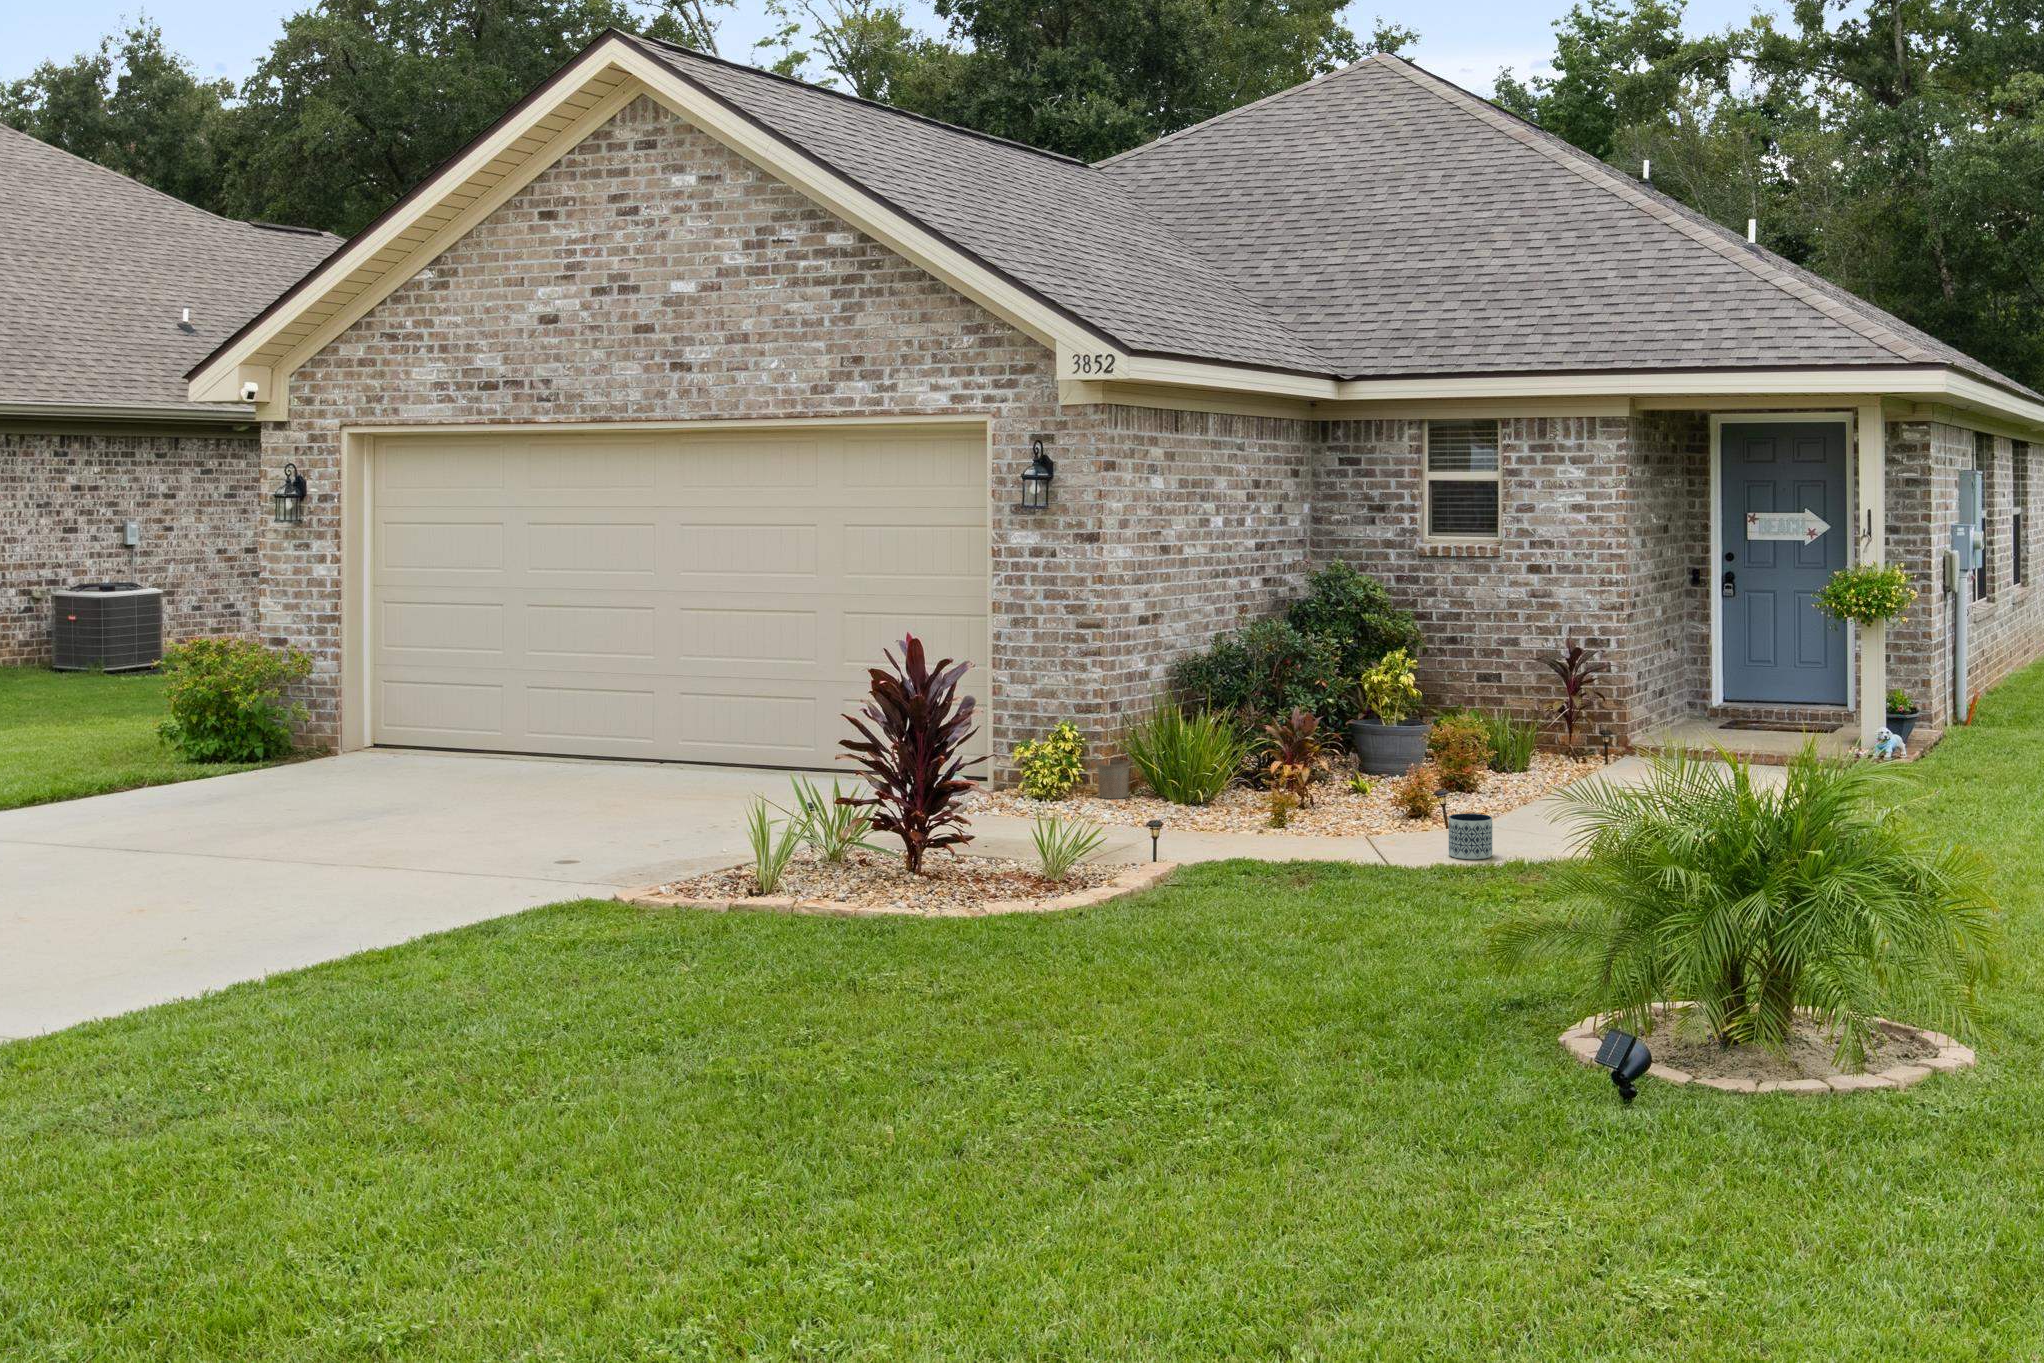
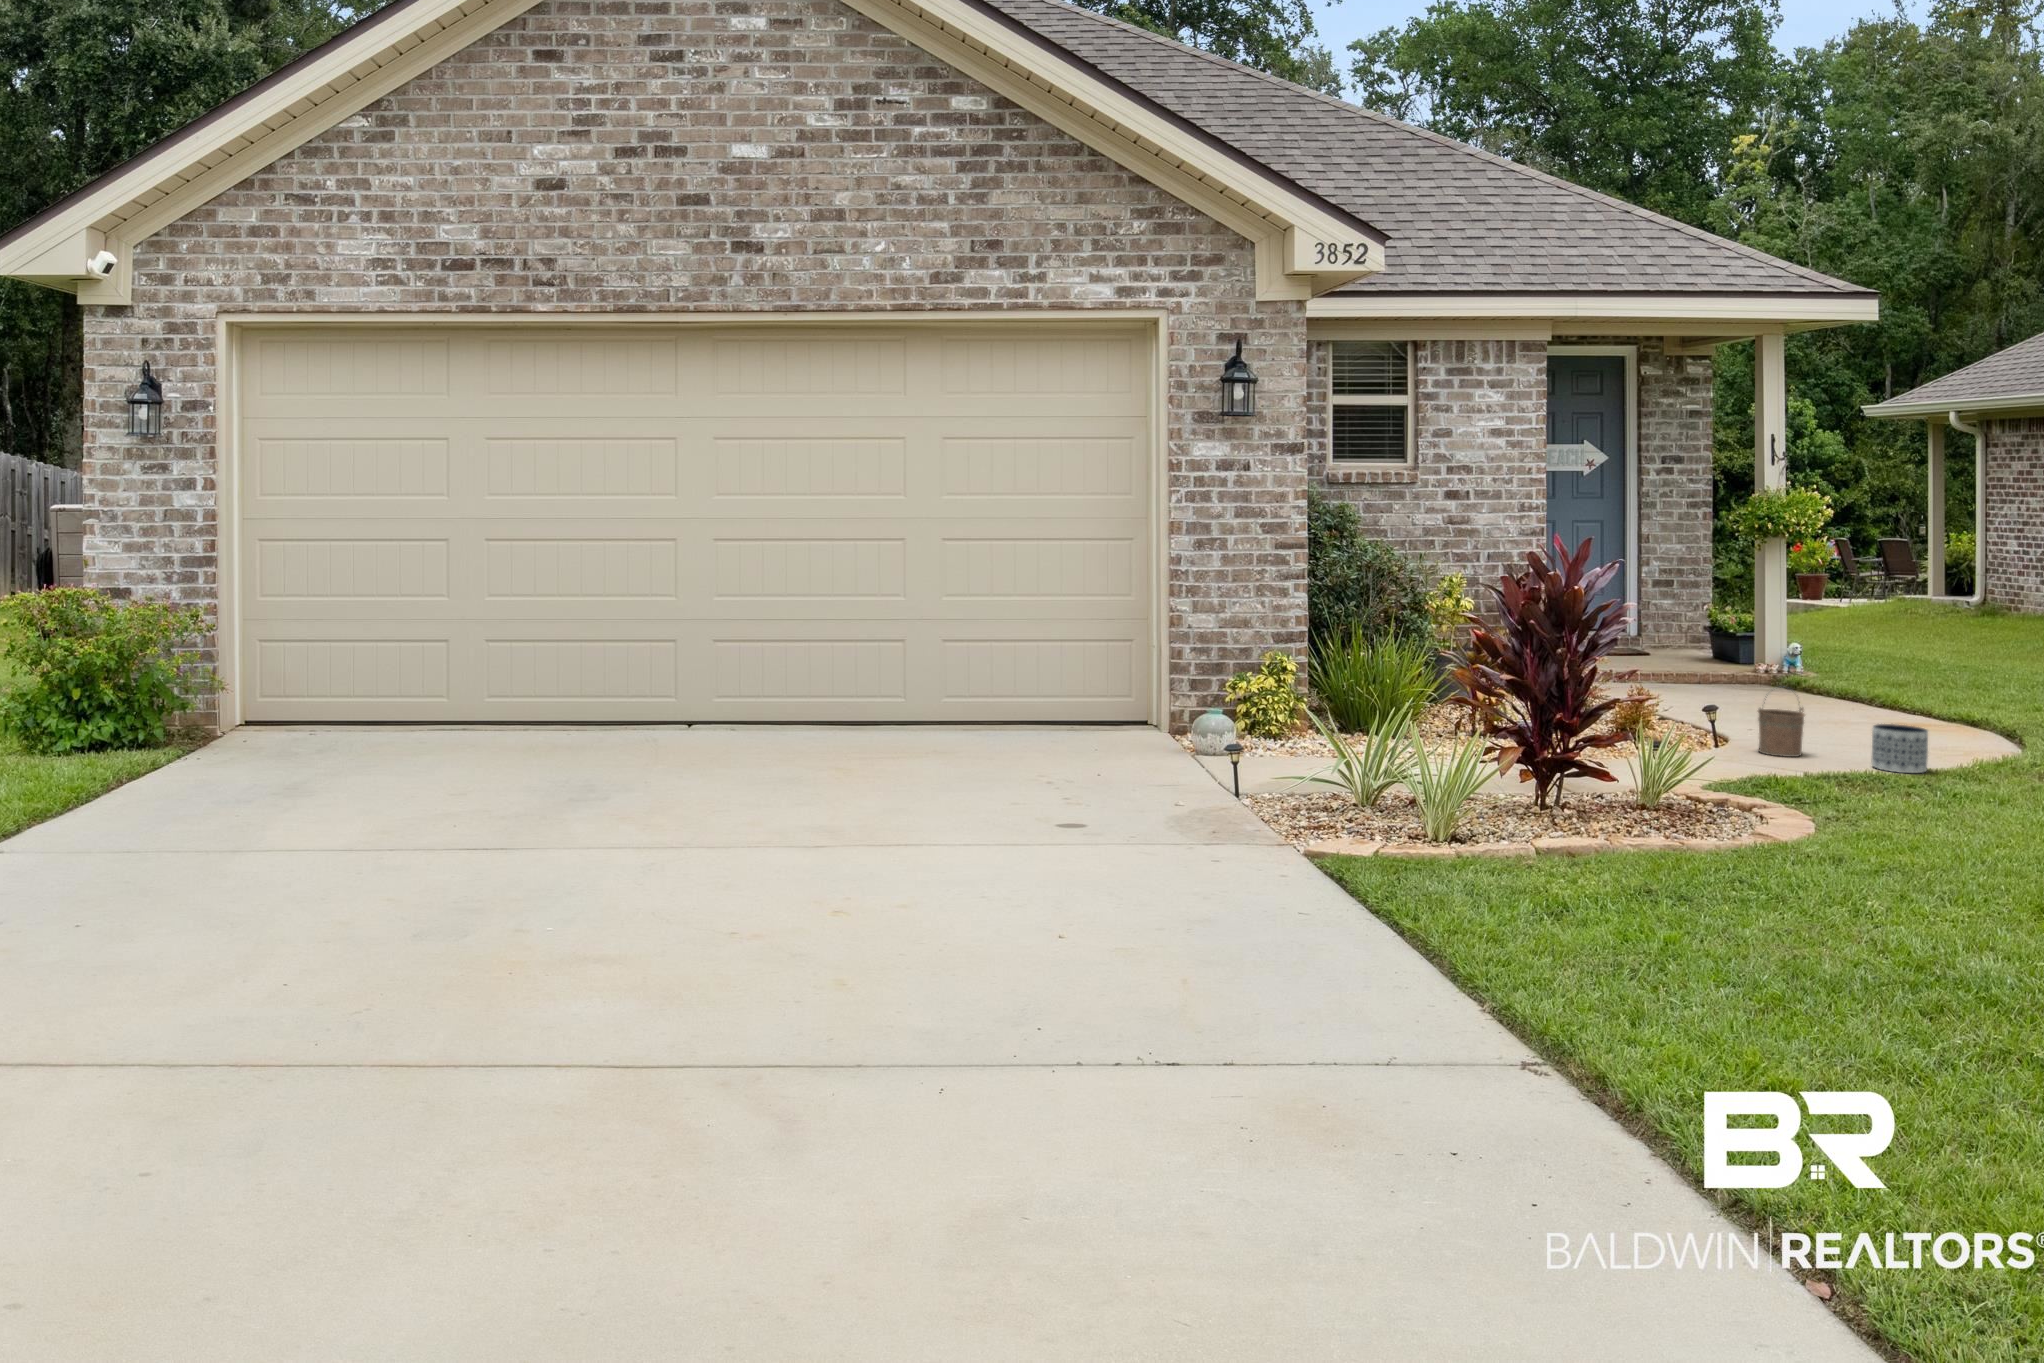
bucket: present [1097,741,1131,799] -> present [1758,687,1805,757]

